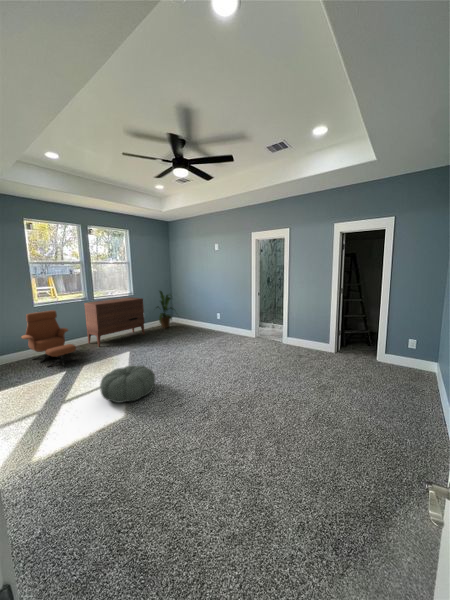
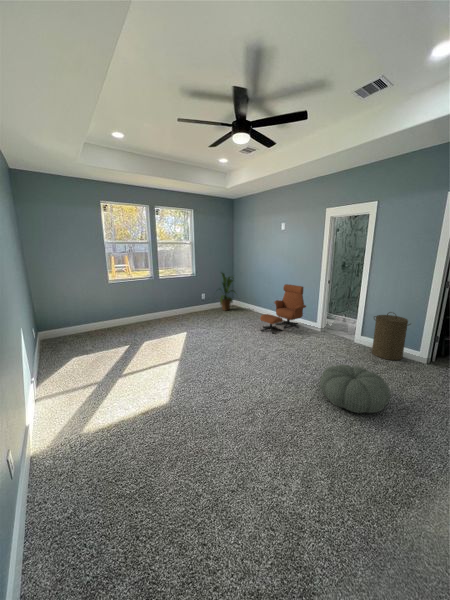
dresser: present [84,297,144,347] -> none [151,278,205,324]
lounge chair: present [22,311,77,367] -> present [260,284,306,333]
laundry hamper: none [296,316,323,355] -> present [372,312,410,360]
pouf: present [100,365,155,403] -> present [320,364,390,413]

